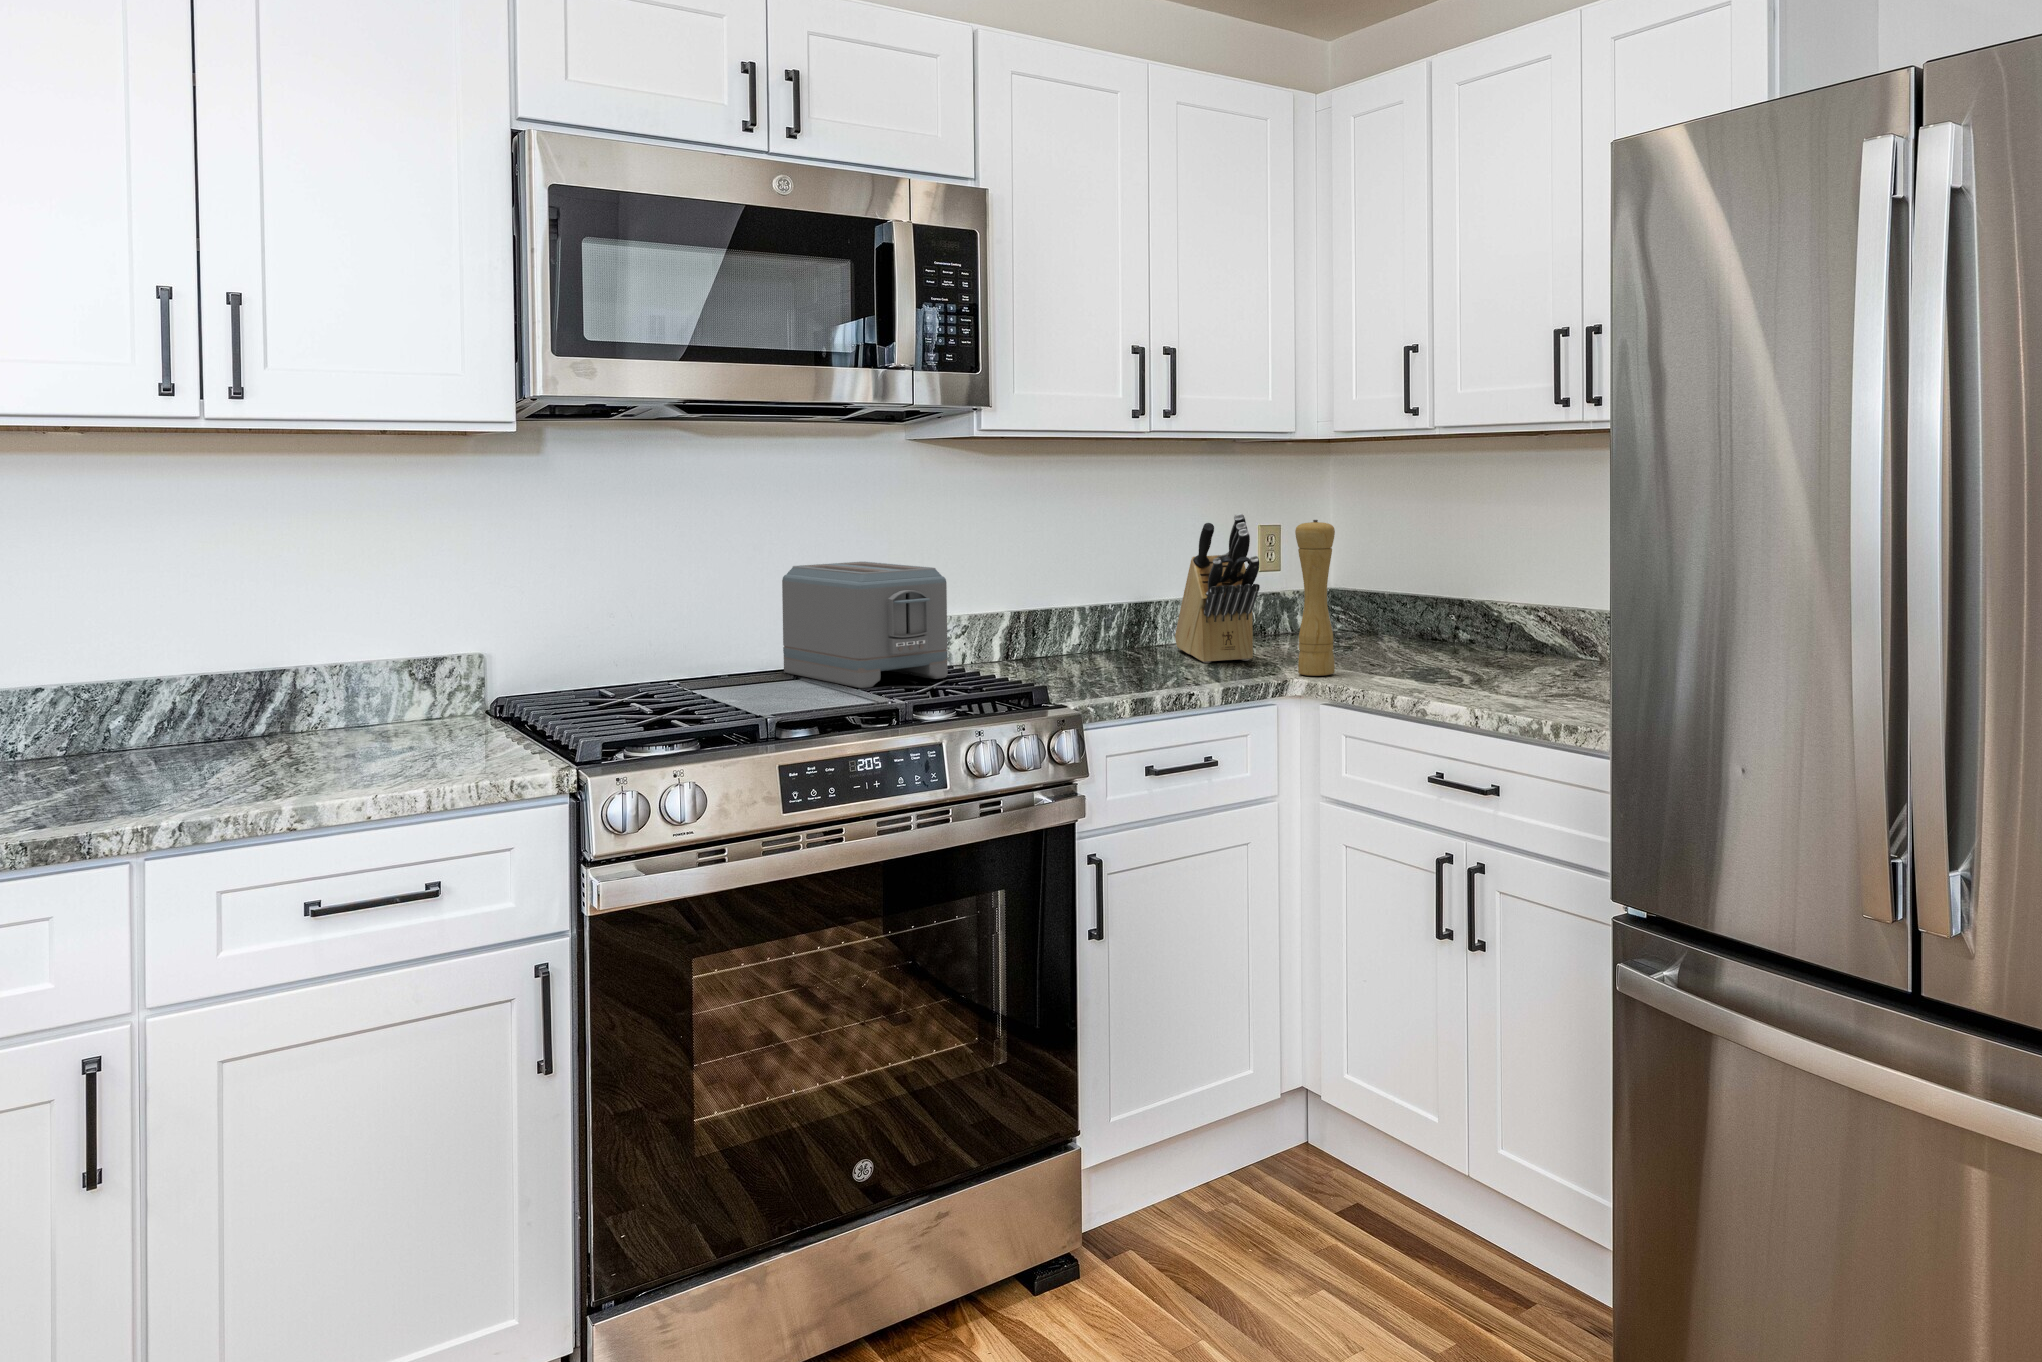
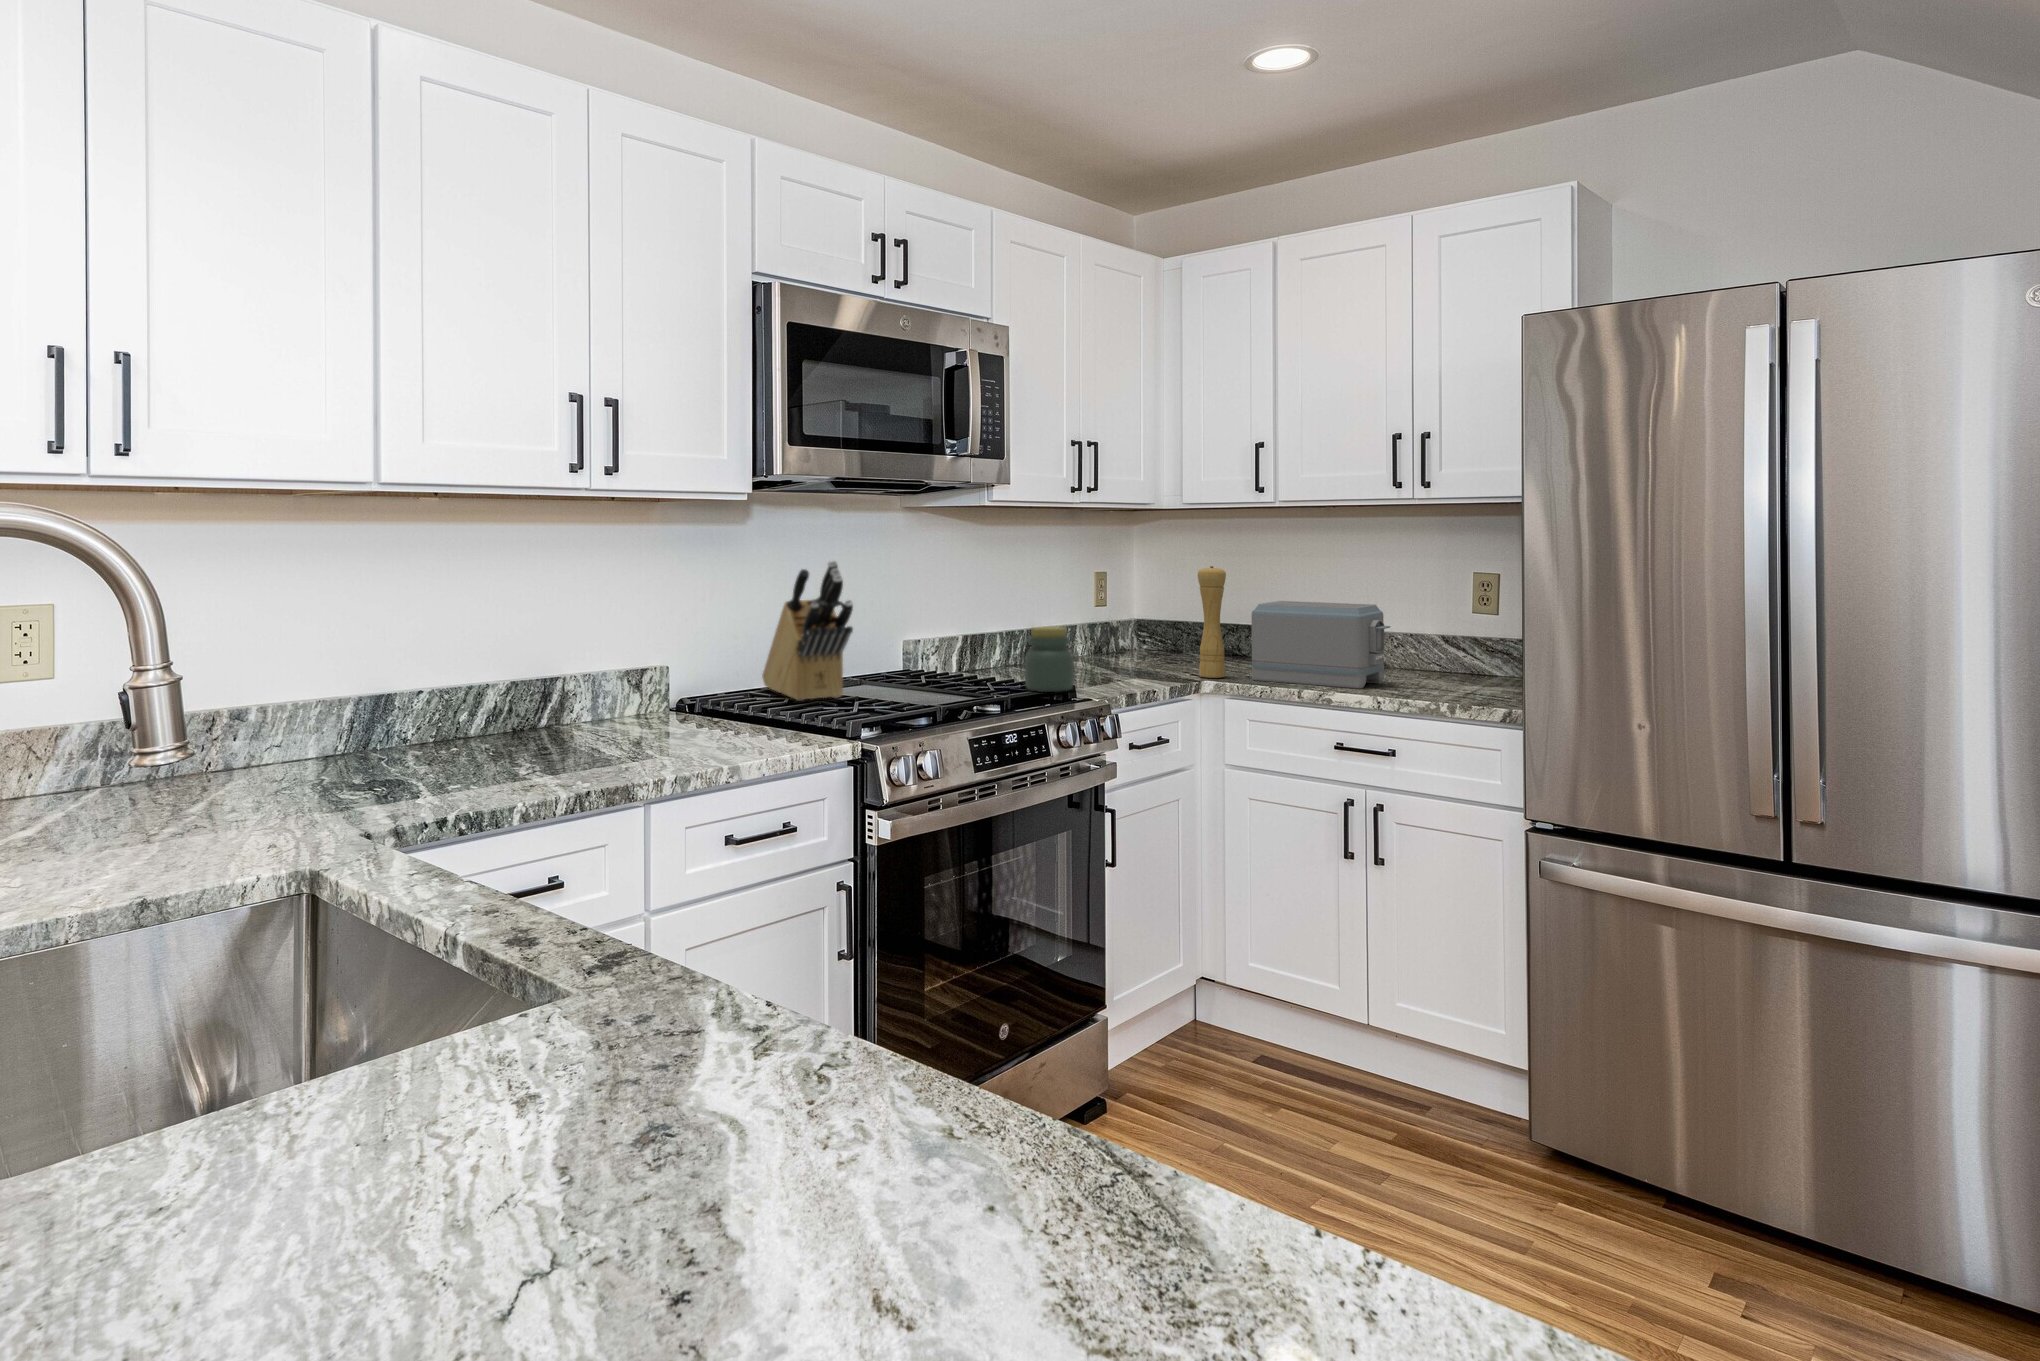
knife block: present [1175,513,1260,663] -> present [762,560,853,701]
toaster: present [782,562,948,688] -> present [1251,601,1390,689]
jar: none [984,605,1054,696] -> present [1024,626,1074,692]

